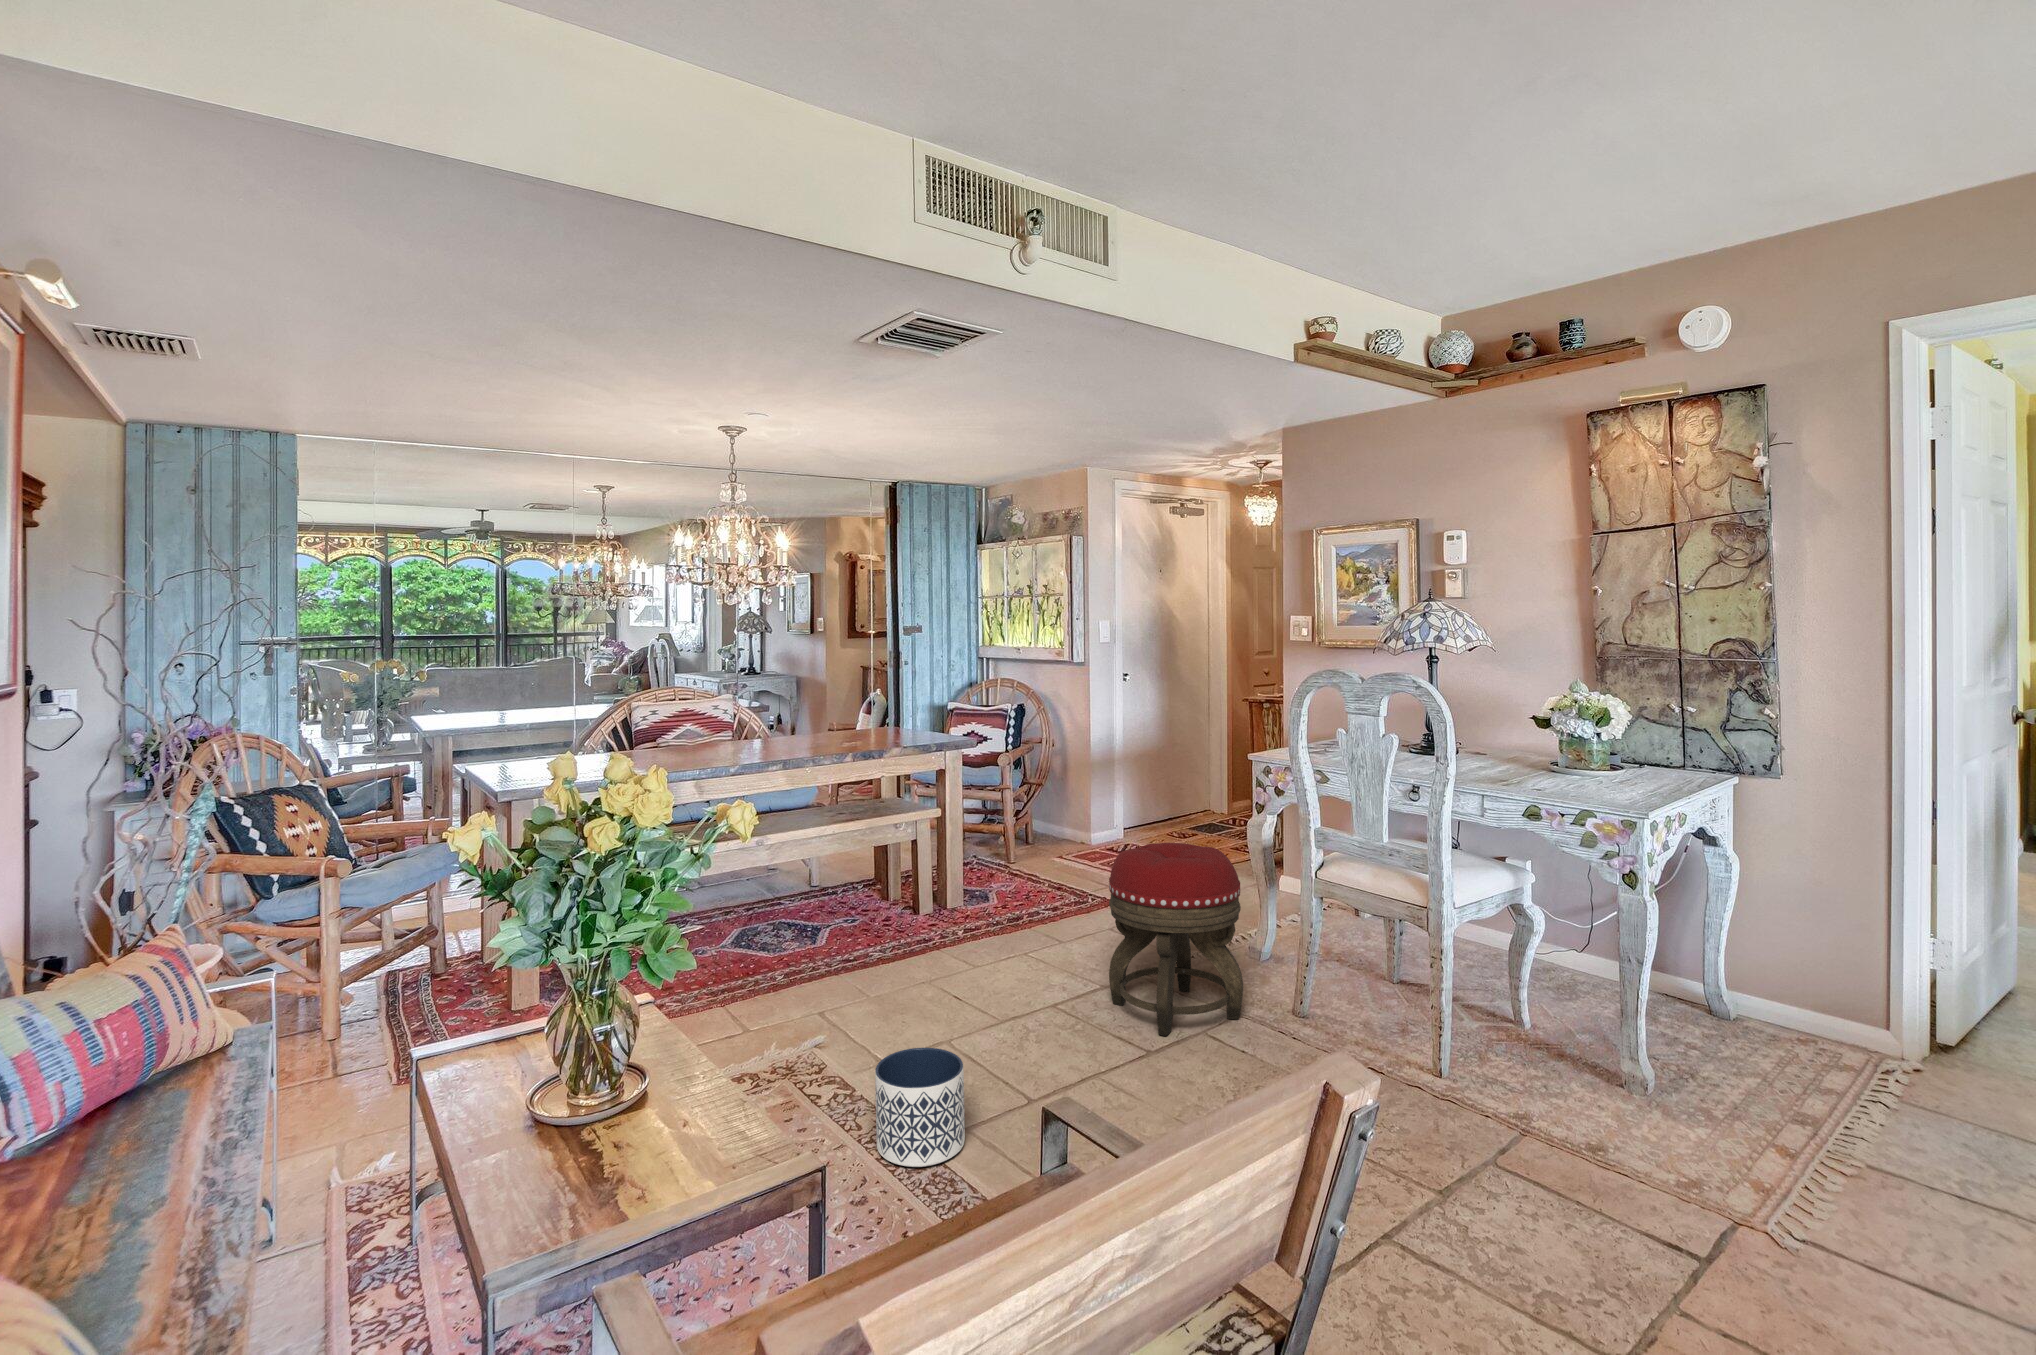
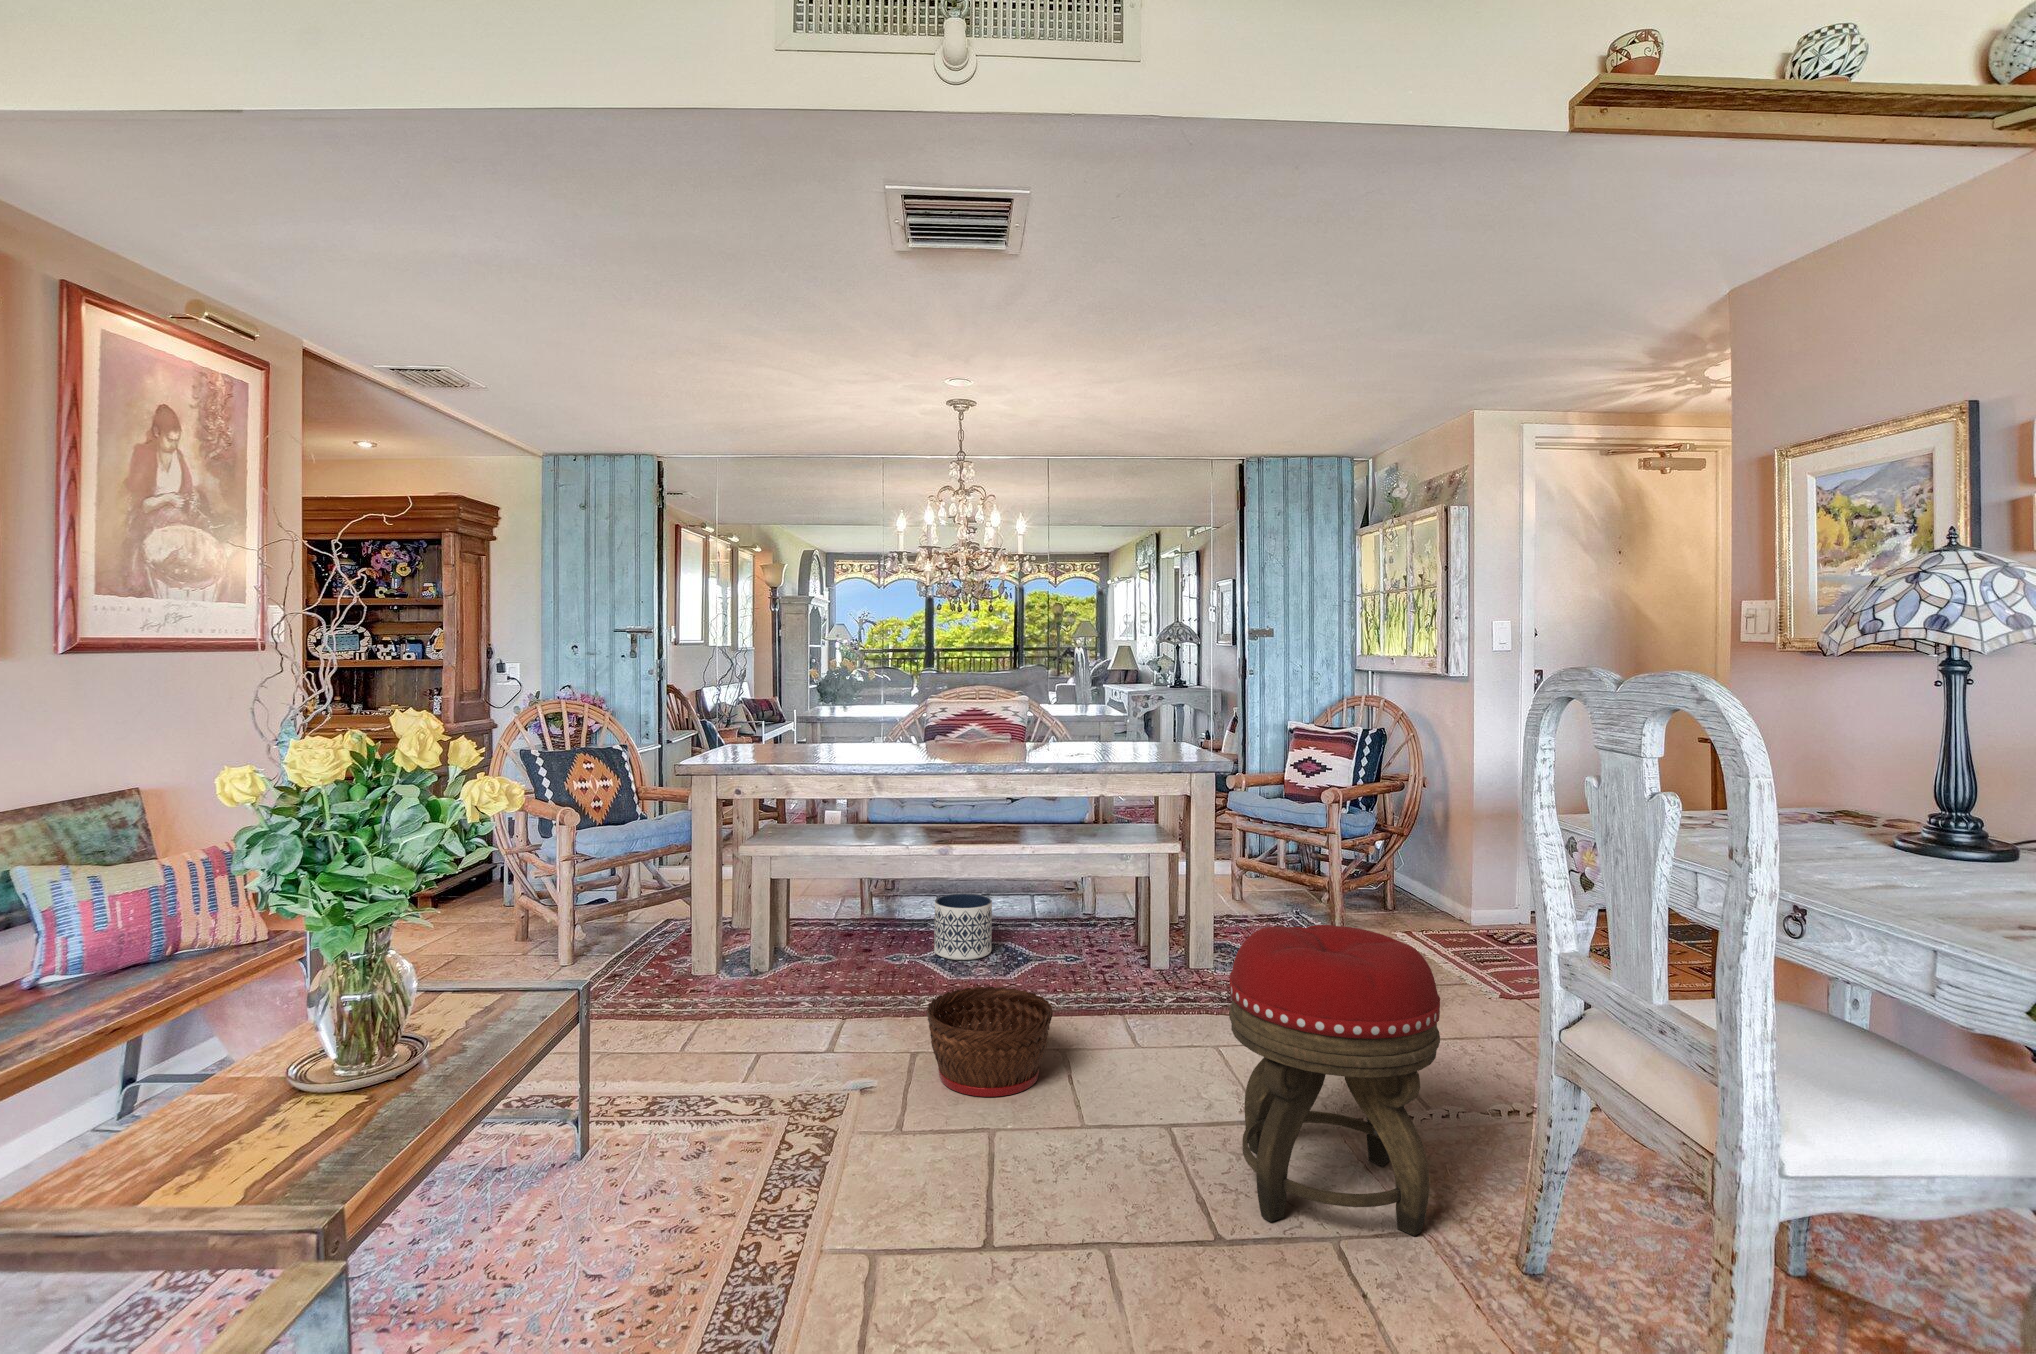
basket: none [846,939,949,1025] -> present [927,987,1053,1097]
planter: present [875,1048,965,1167] -> present [934,894,992,960]

